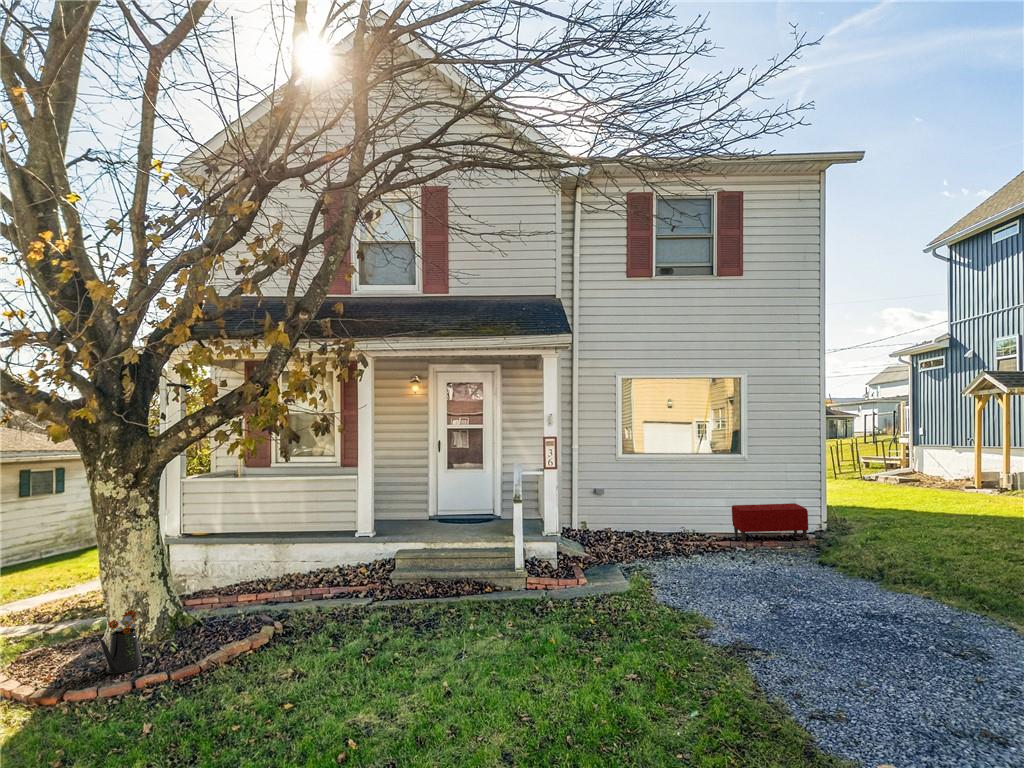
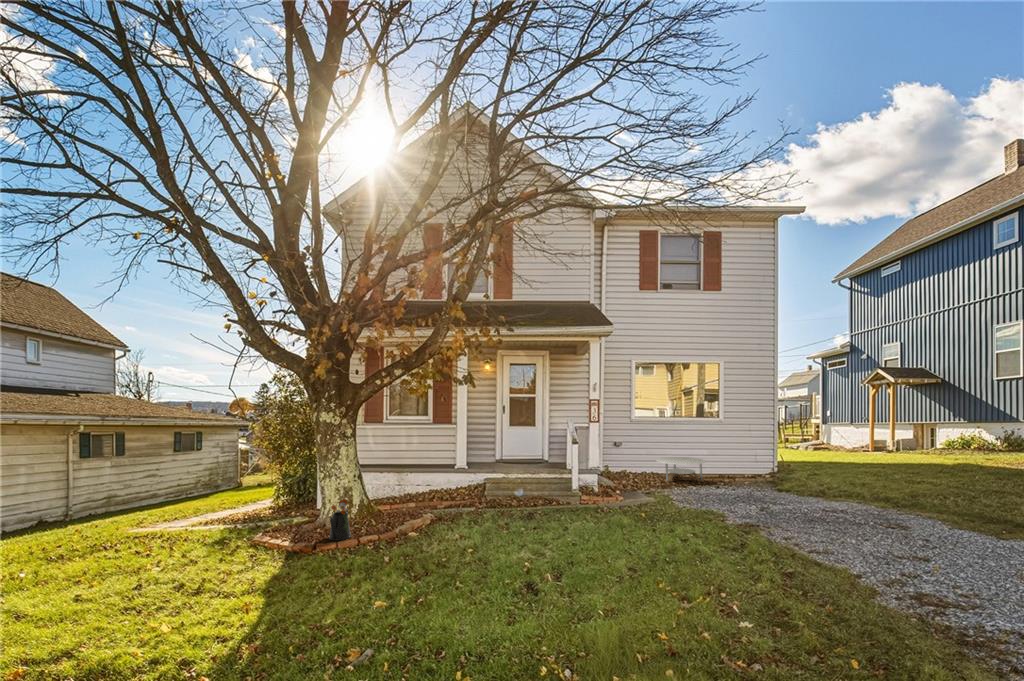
bench: present [732,503,808,542] -> none [712,453,767,479]
round table: none [651,511,720,549] -> present [656,457,705,482]

